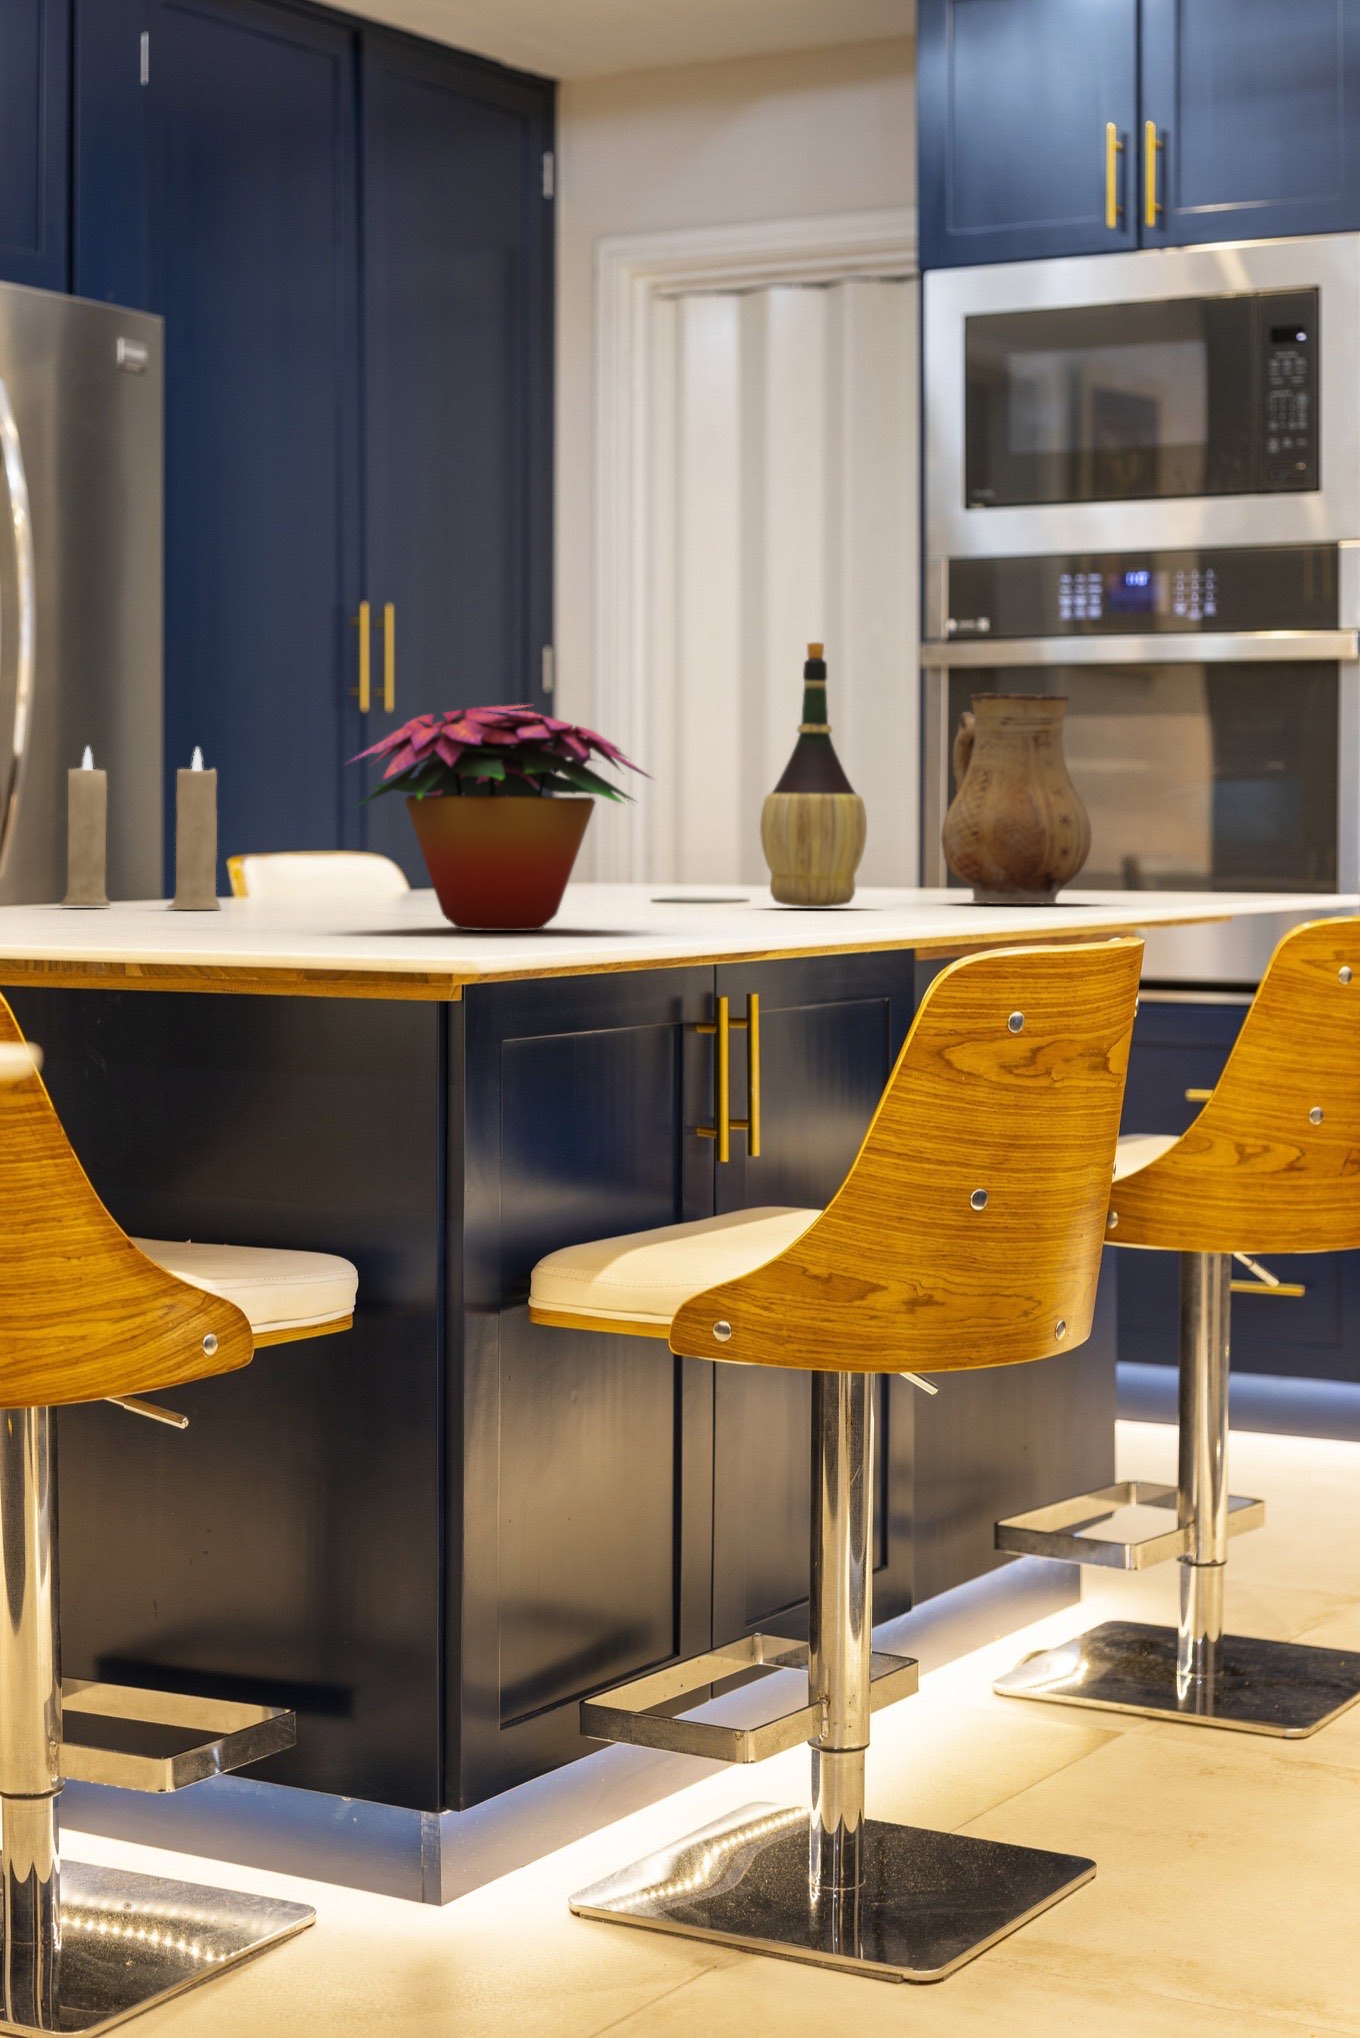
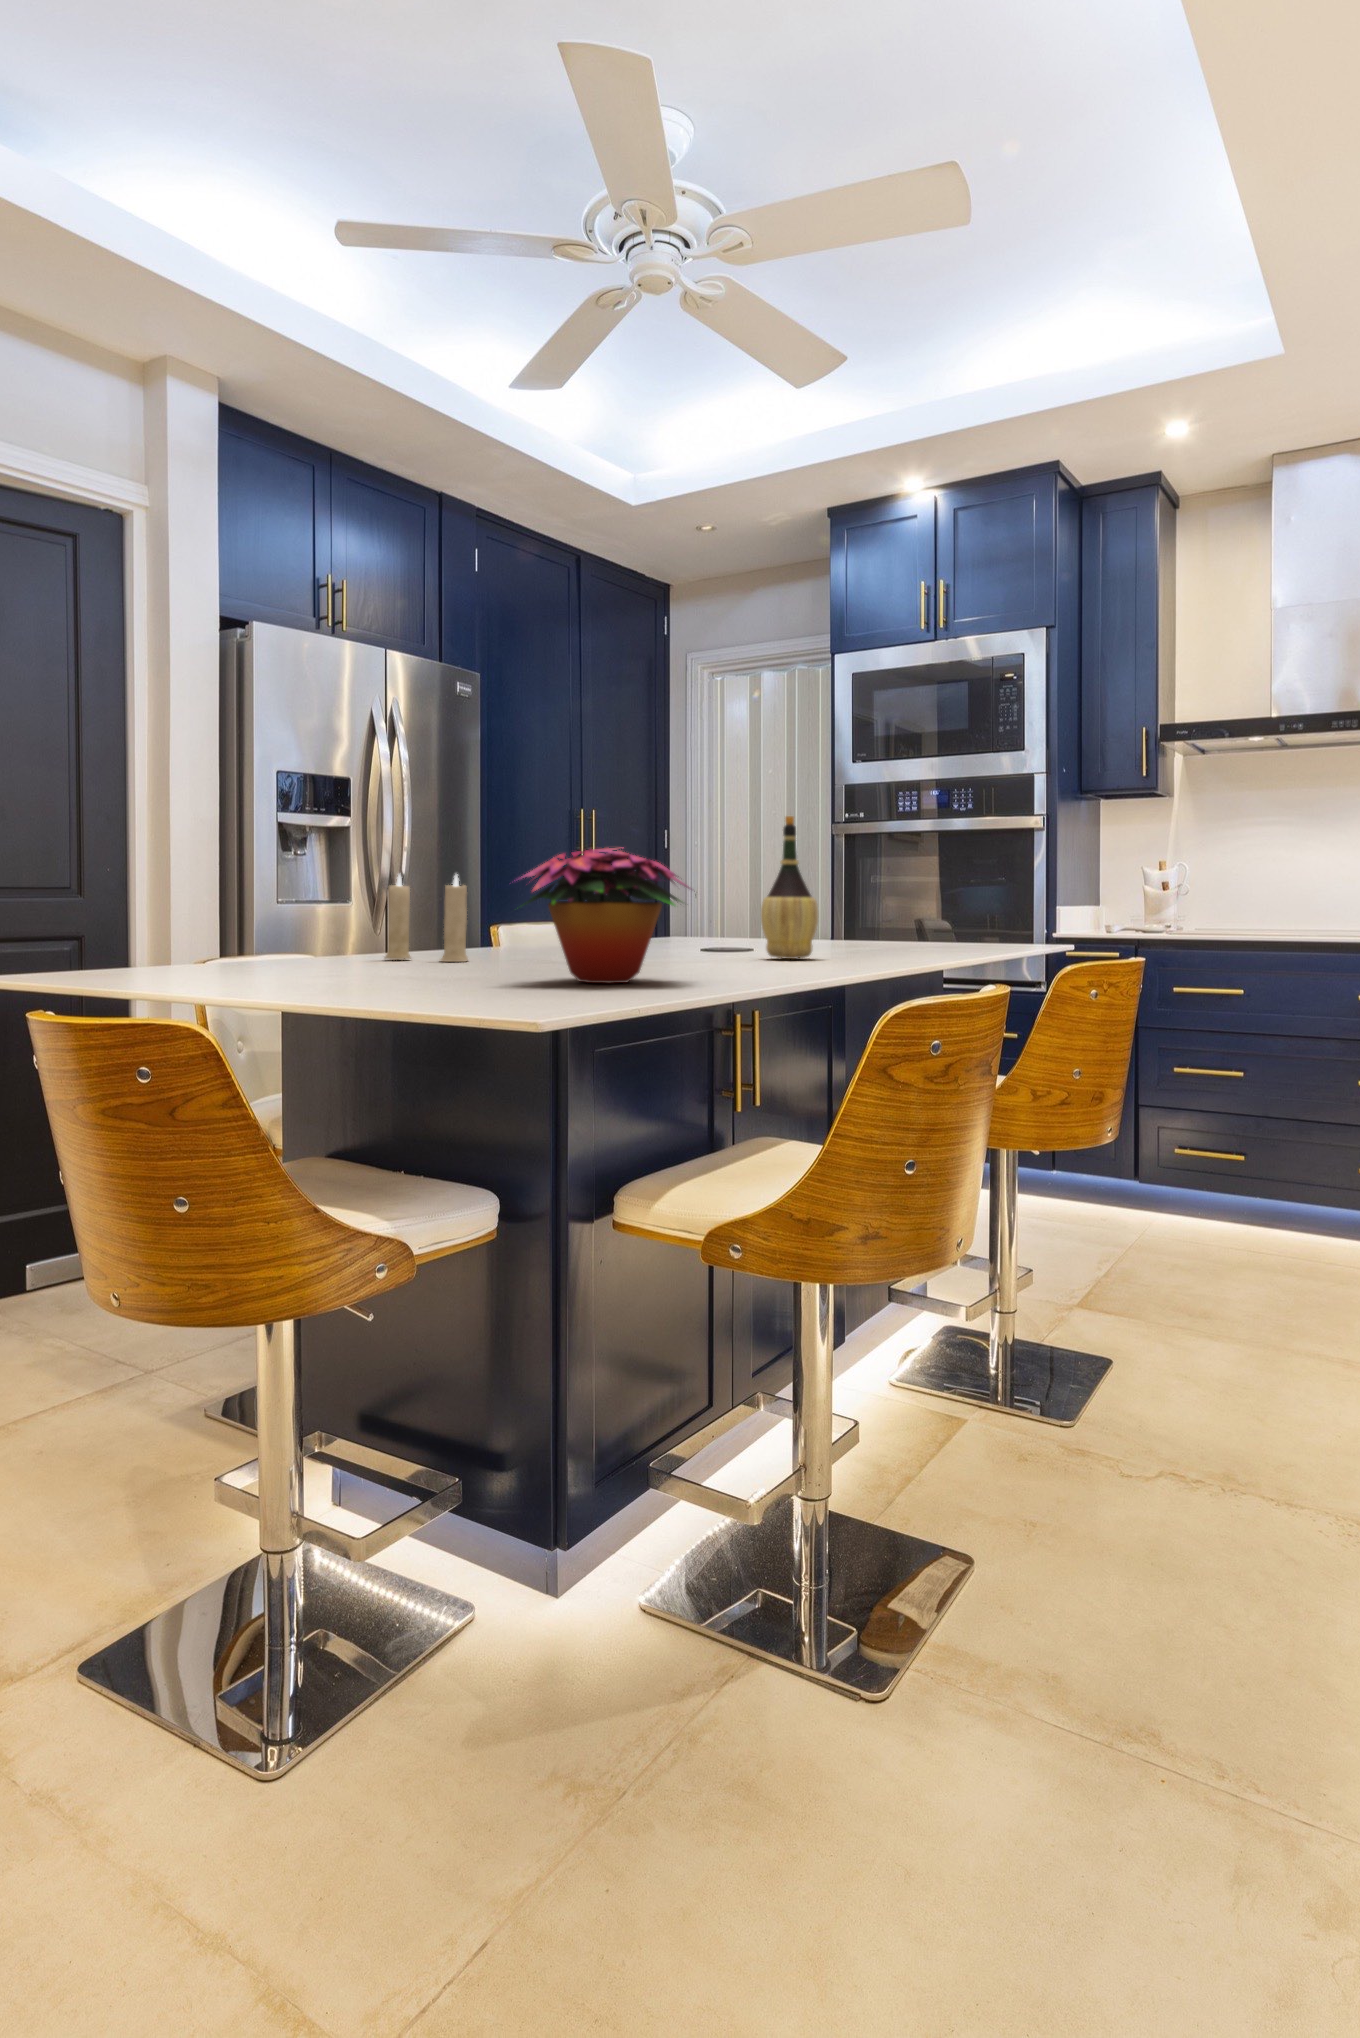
ceramic pitcher: present [941,693,1091,904] -> none [857,843,937,955]

